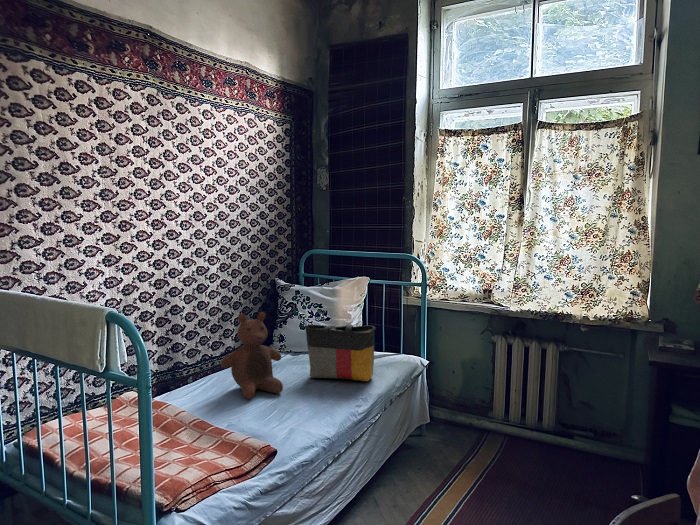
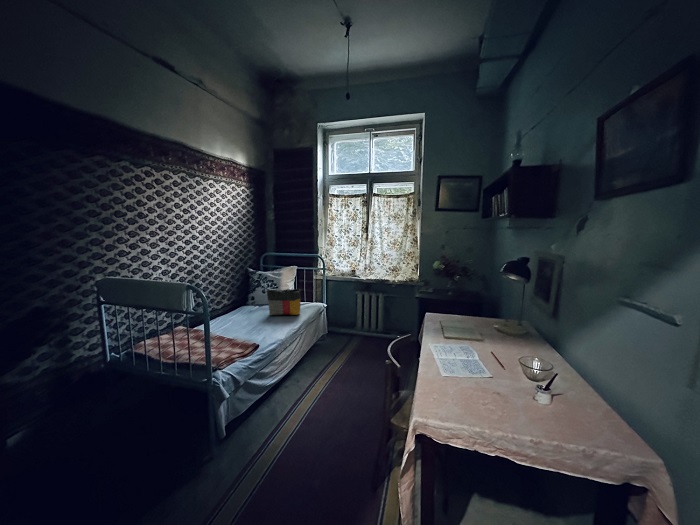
stuffed bear: present [221,312,283,399] -> none [225,285,257,326]

